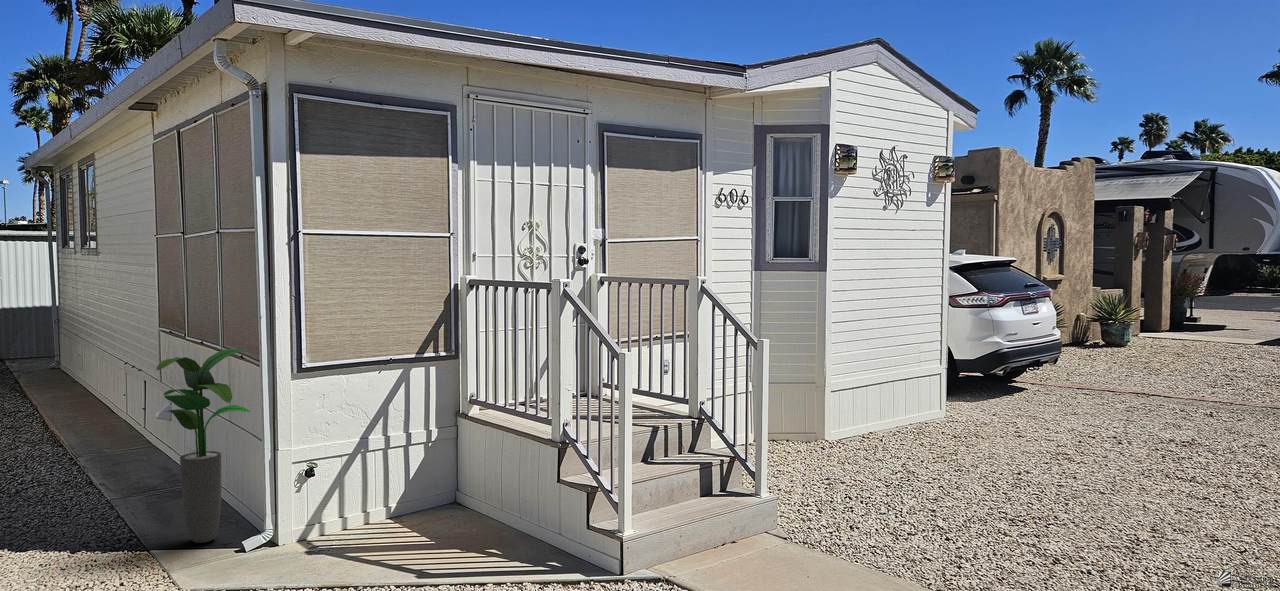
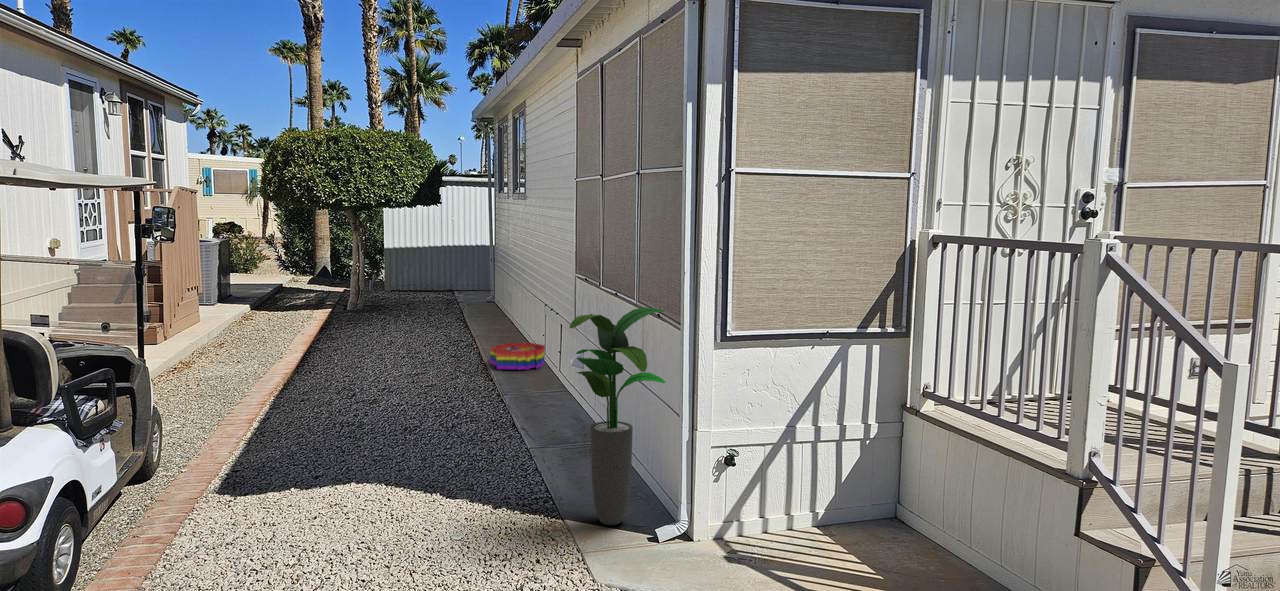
storage bin: none [59,405,126,436] -> present [490,342,545,370]

